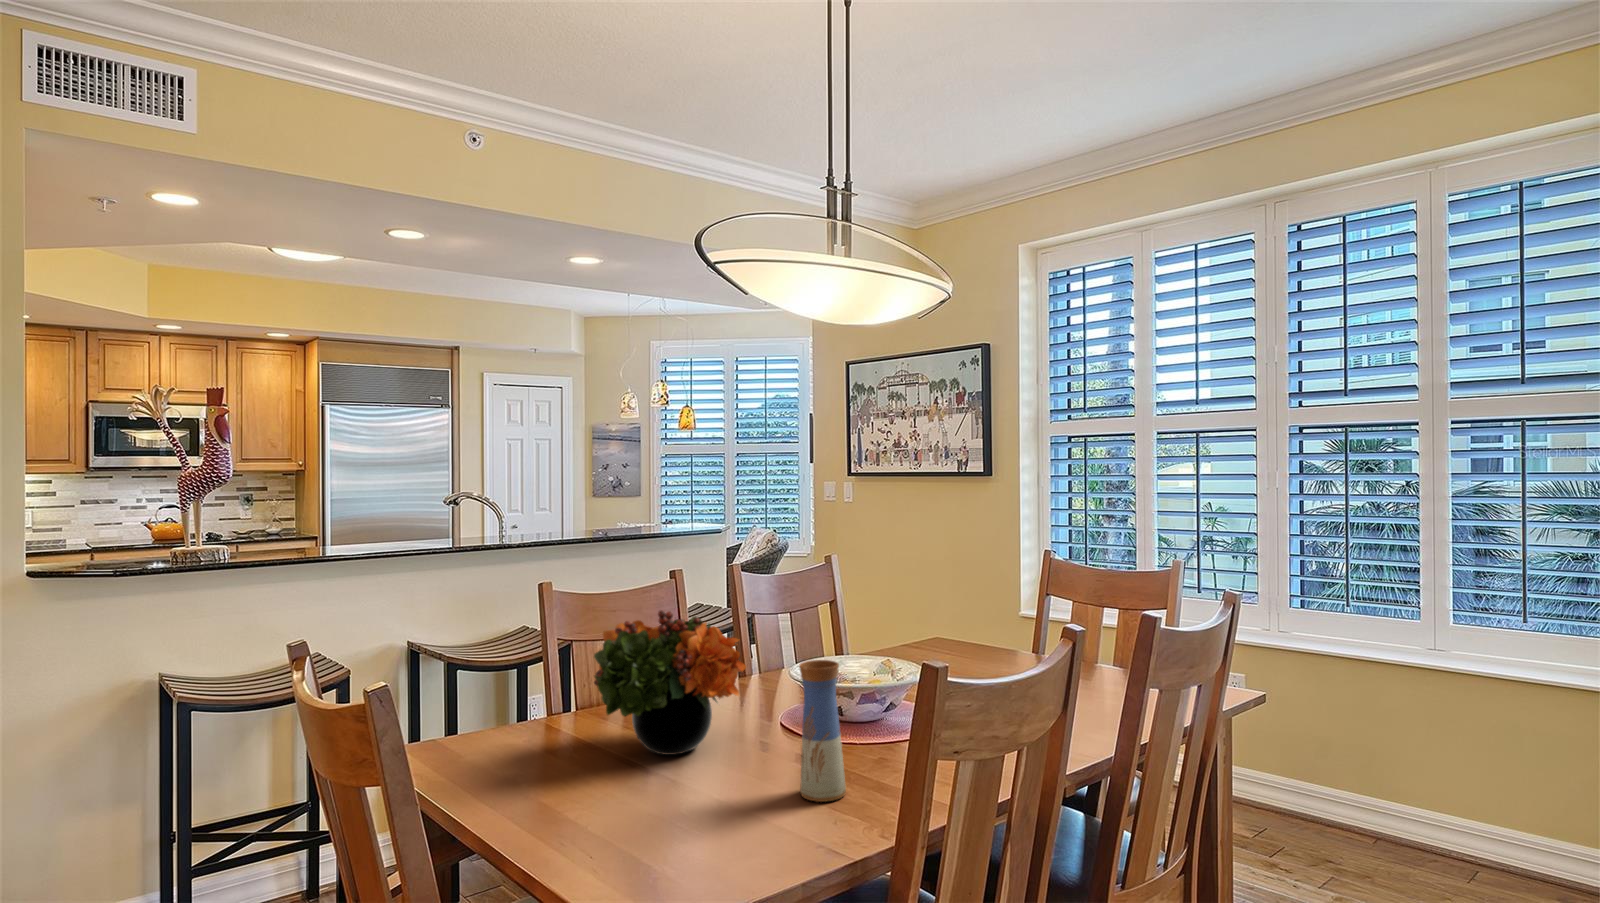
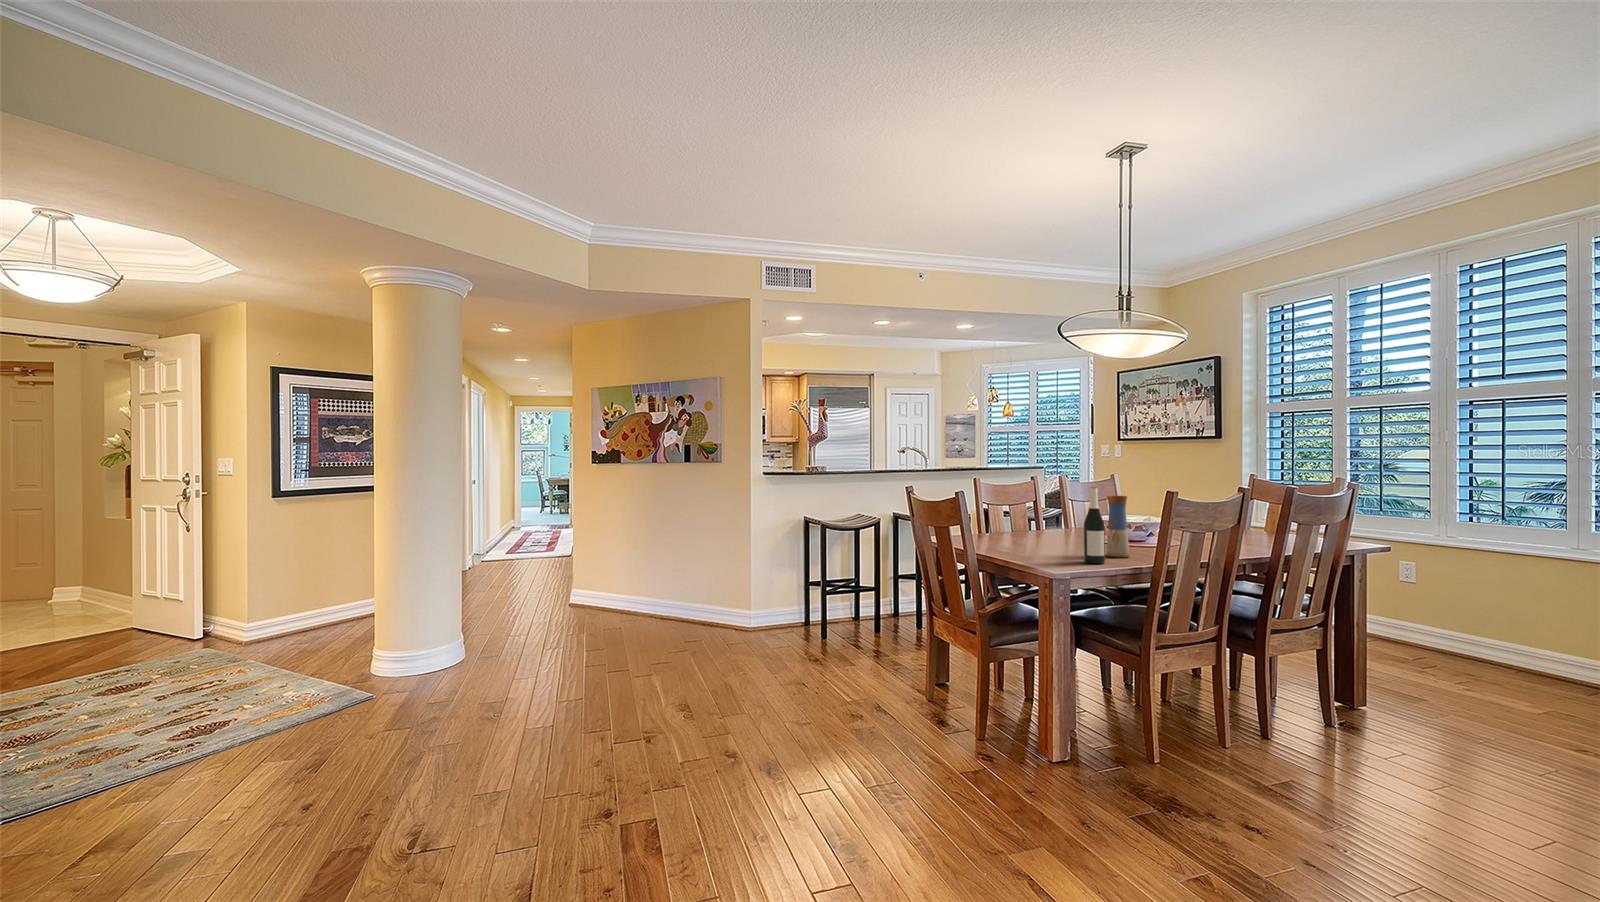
flower arrangement: present [594,610,746,755] -> none [999,478,1076,544]
wine bottle: none [746,661,792,842] -> present [1084,487,1105,564]

